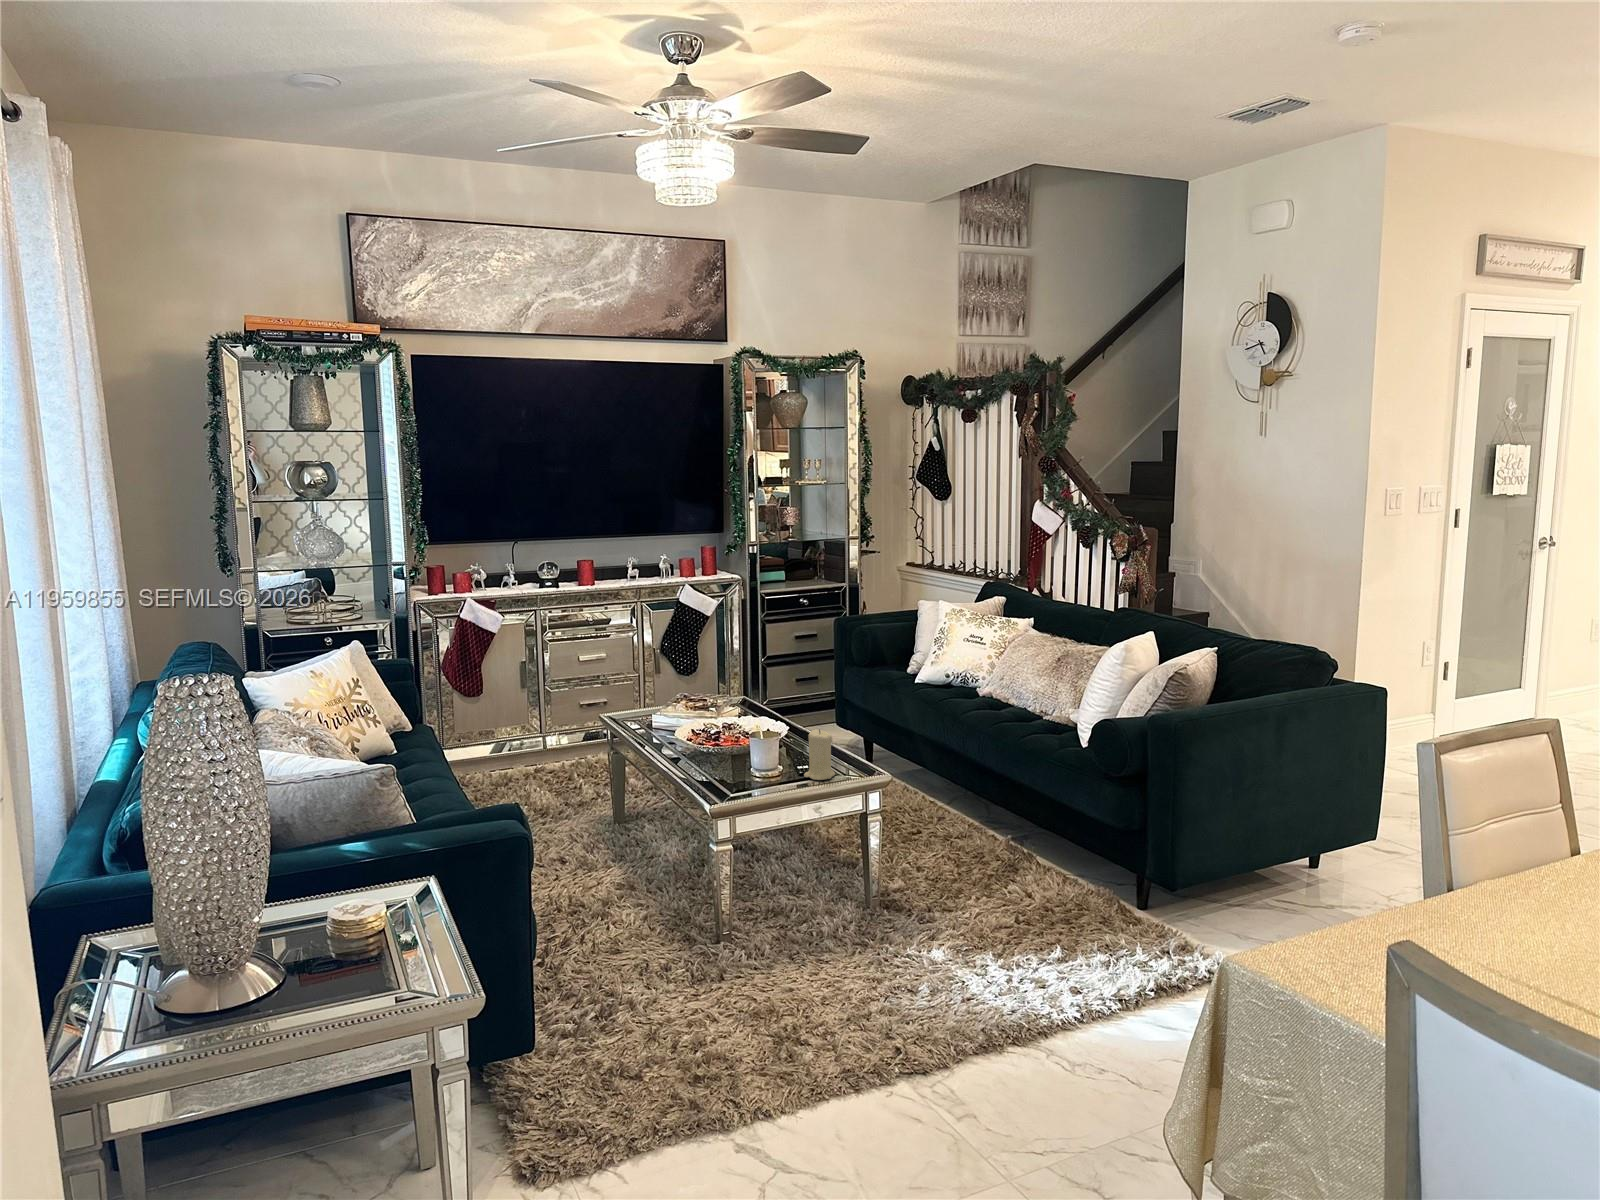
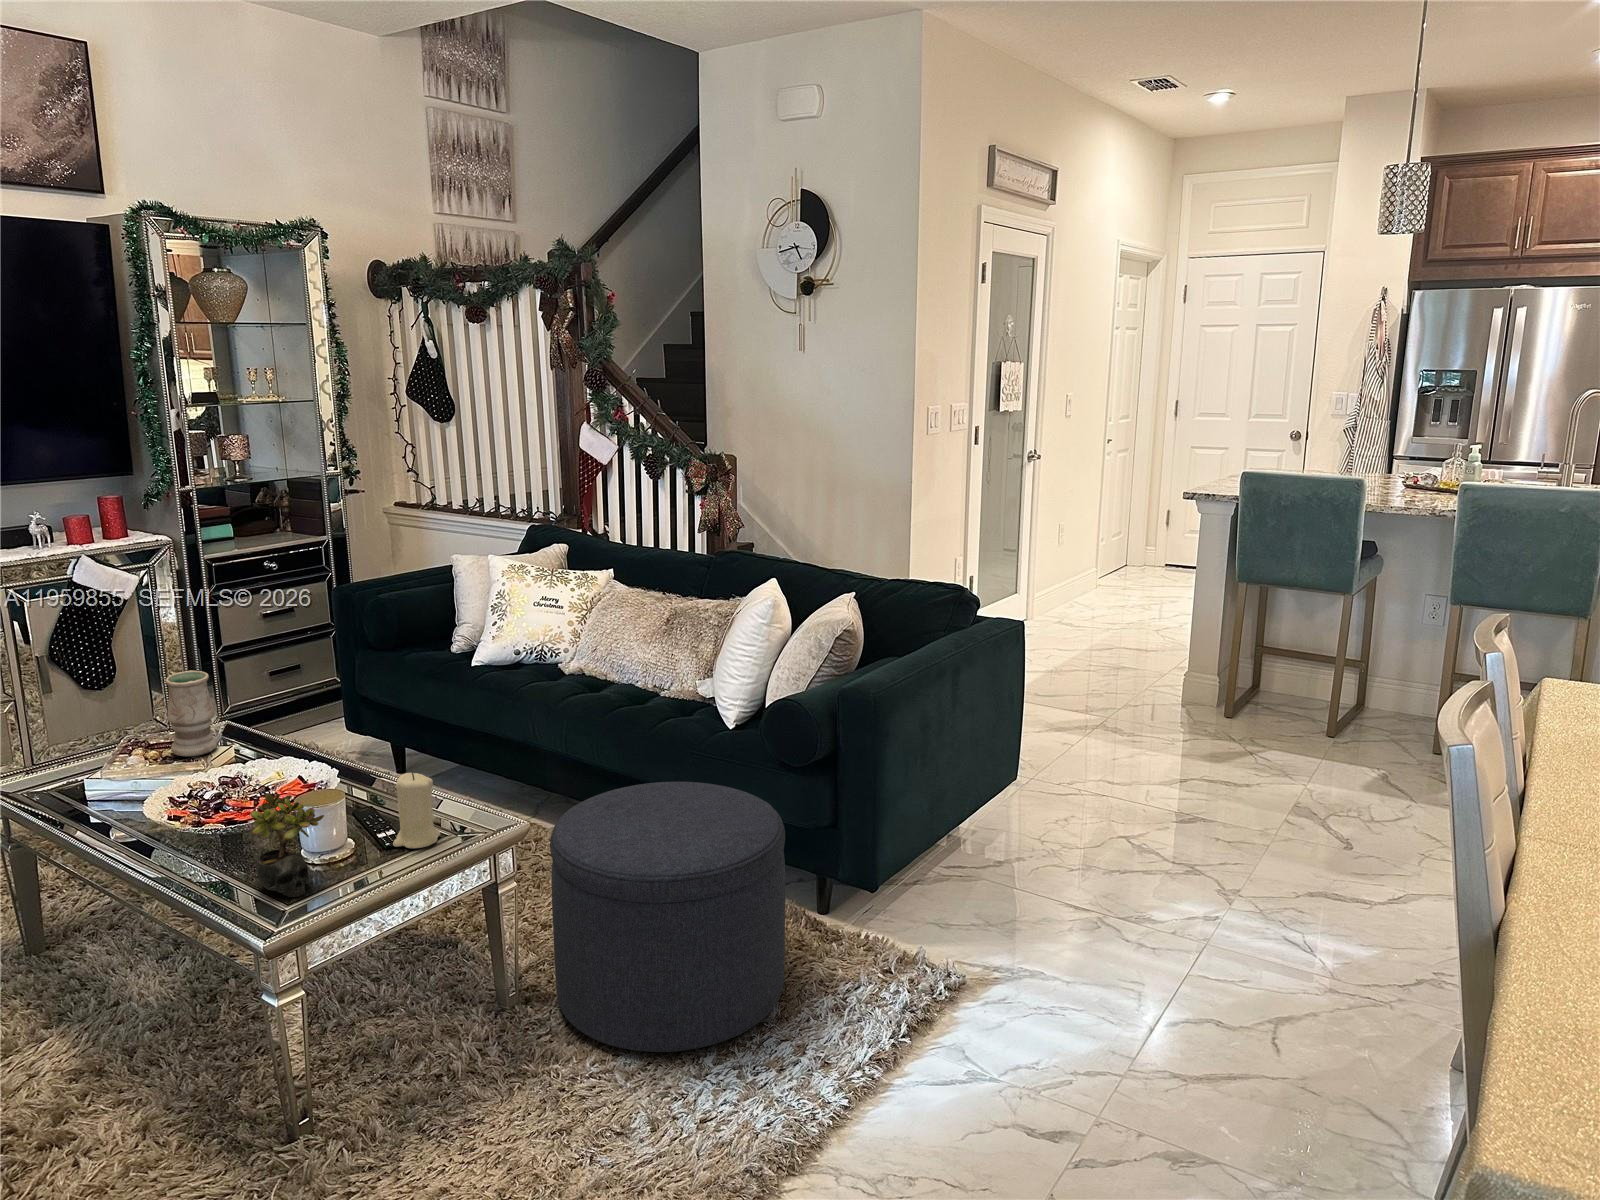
vase: none [702,657,730,713] -> present [165,670,217,756]
succulent plant: none [717,726,759,793] -> present [251,793,324,897]
ottoman: none [904,770,1081,961] -> present [550,782,785,1052]

